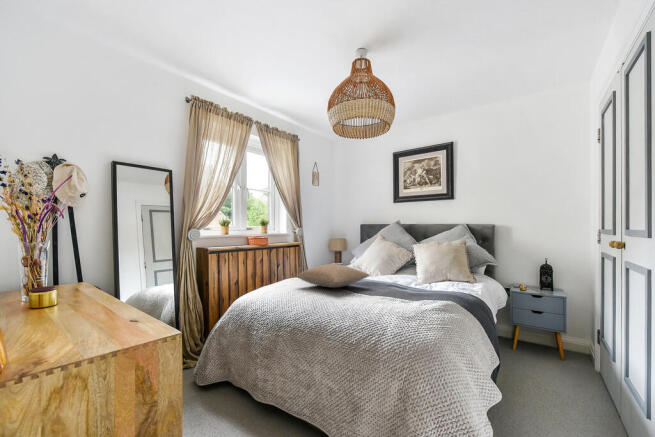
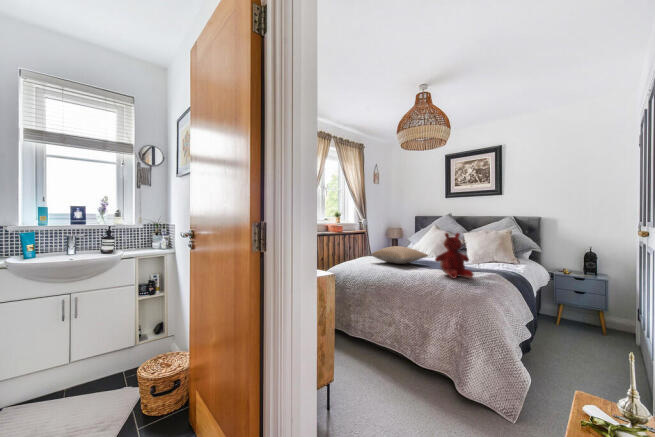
teddy bear: none [375,247,424,310] -> present [435,233,473,278]

